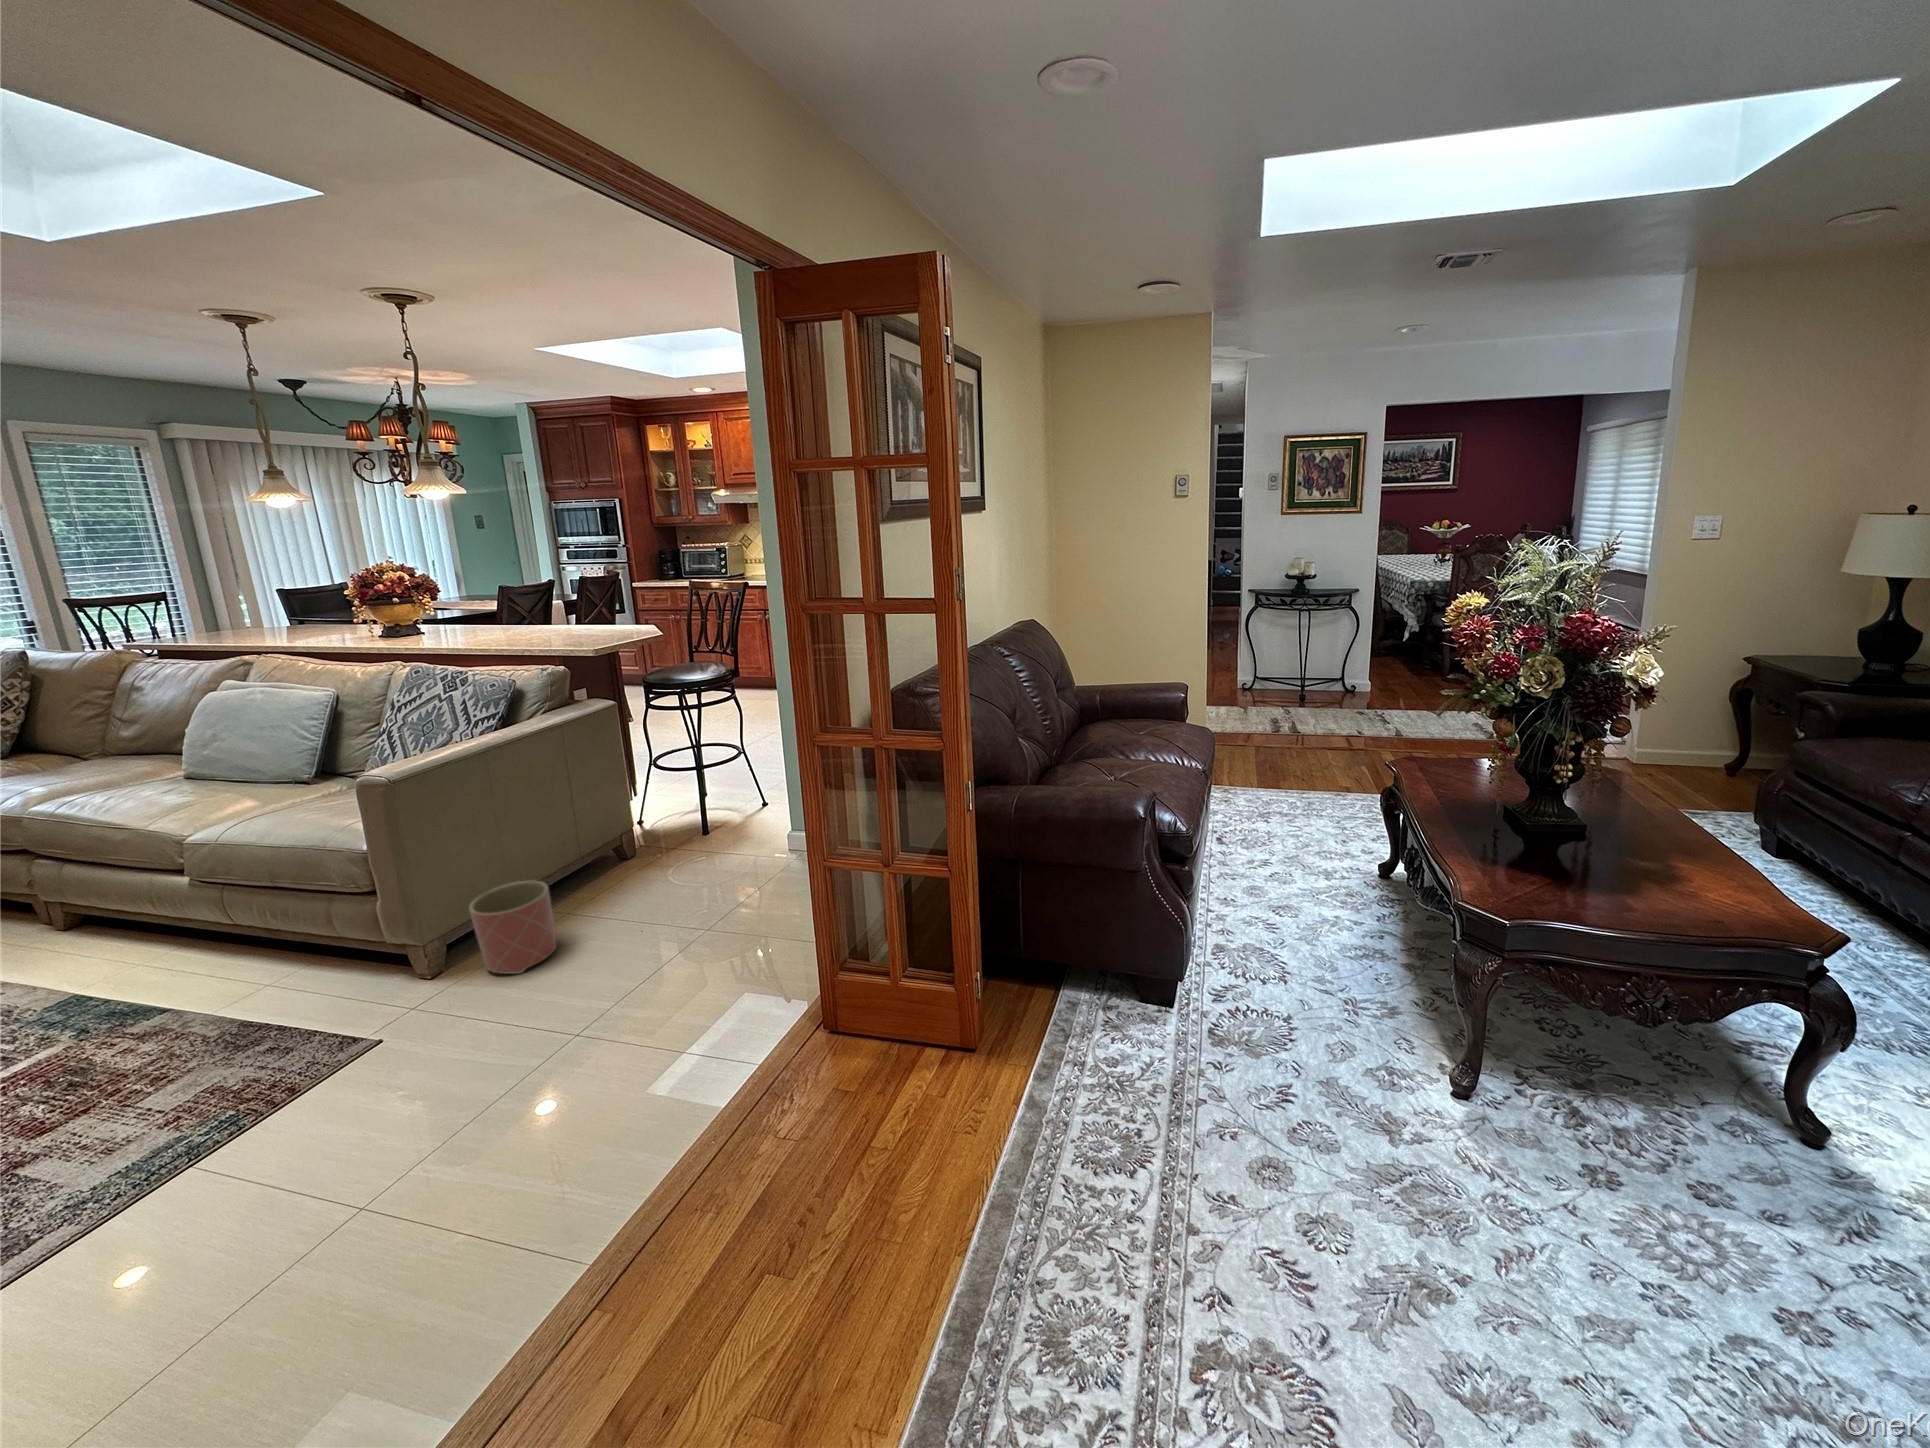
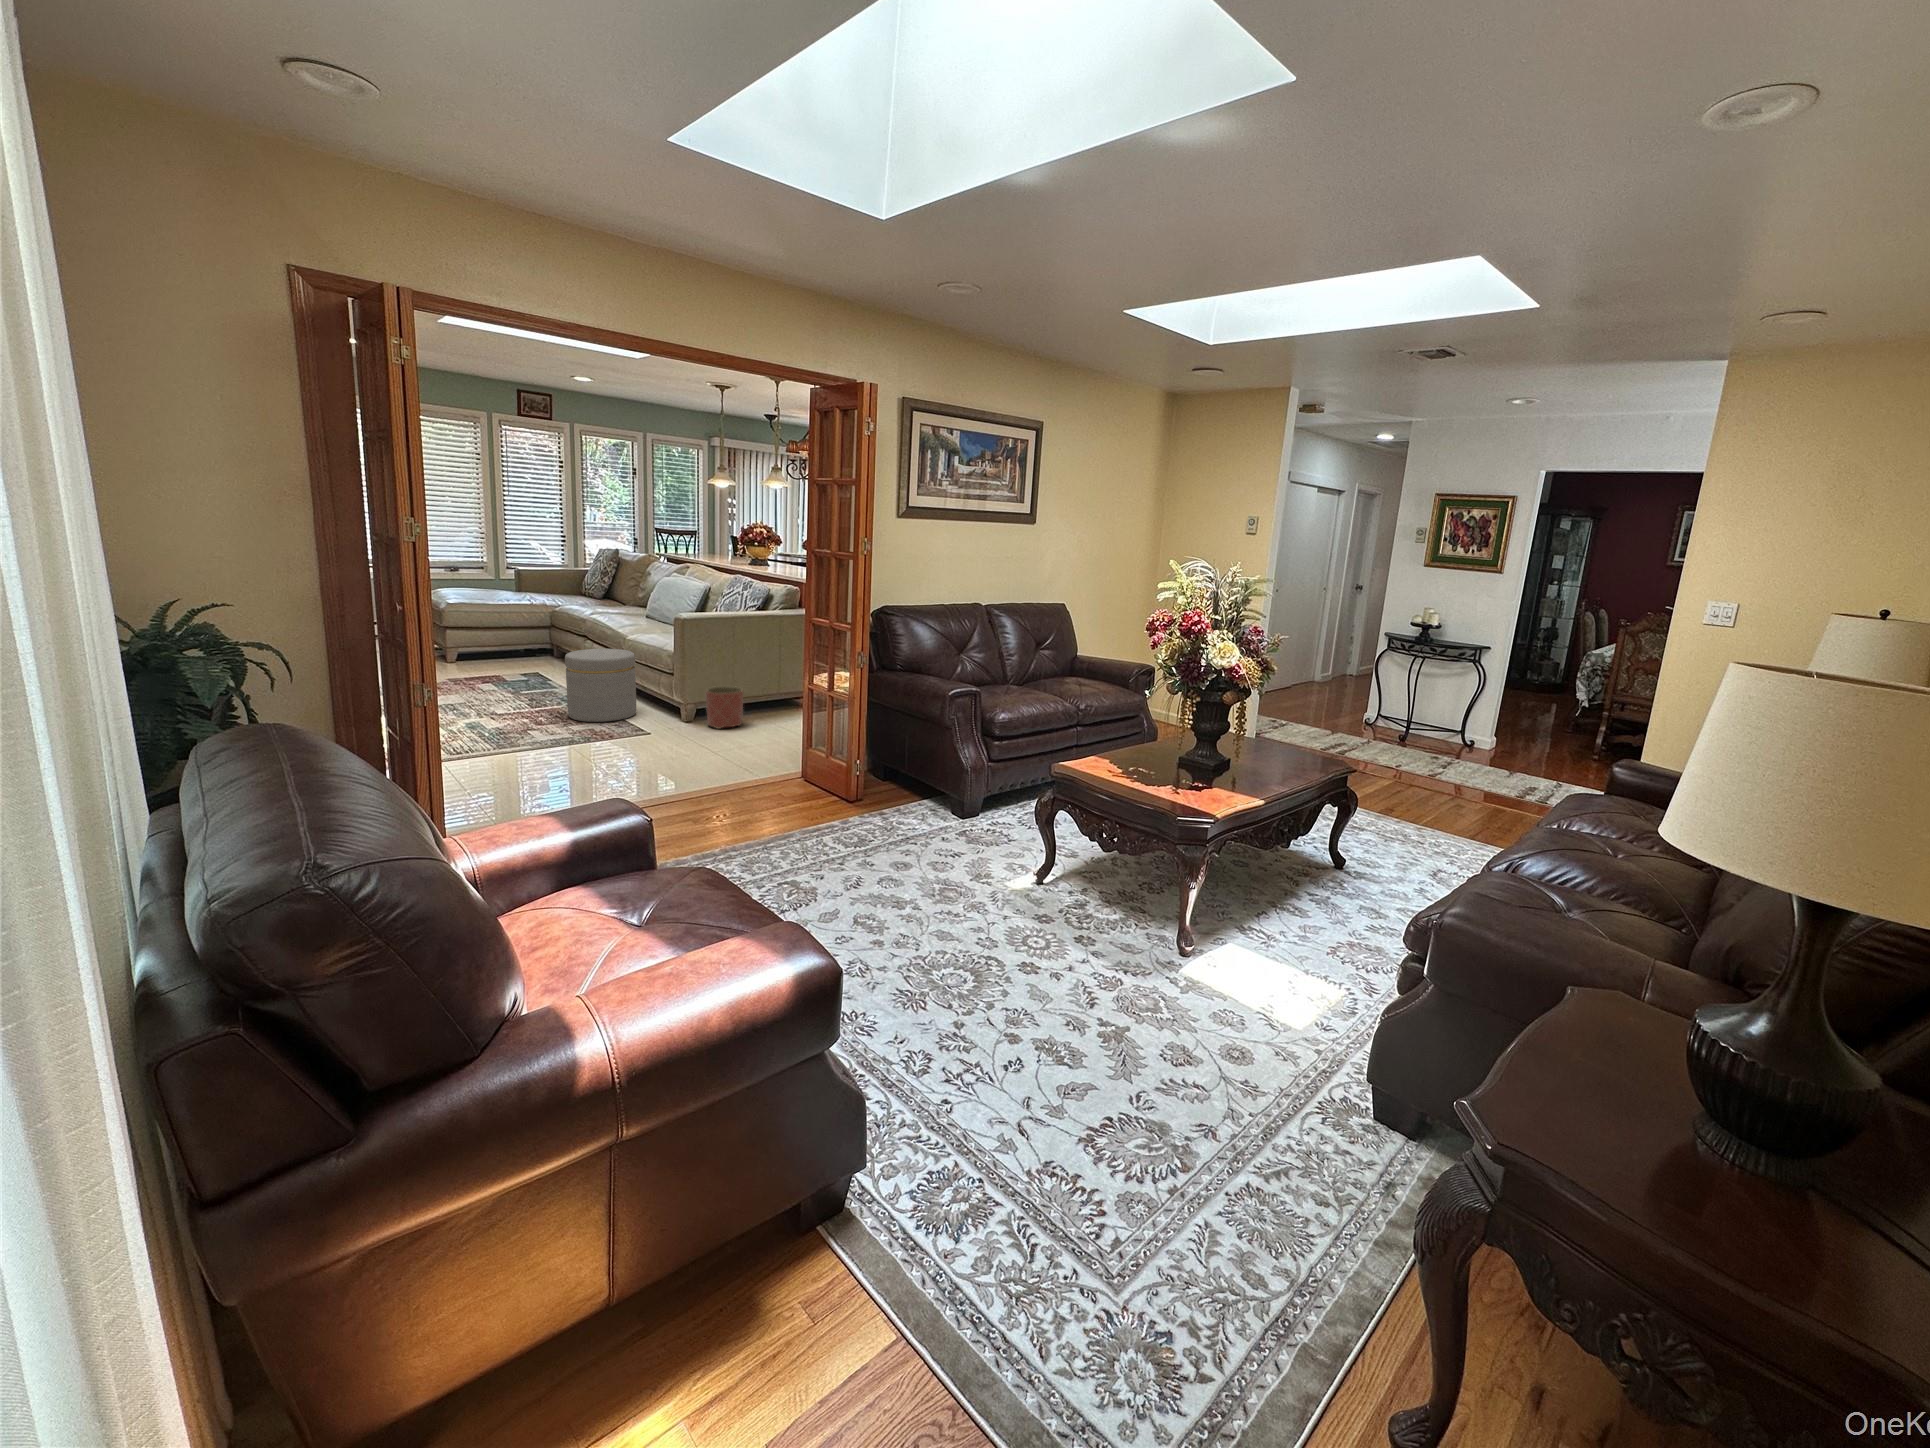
ottoman: none [62,881,292,1078] -> present [565,649,637,722]

